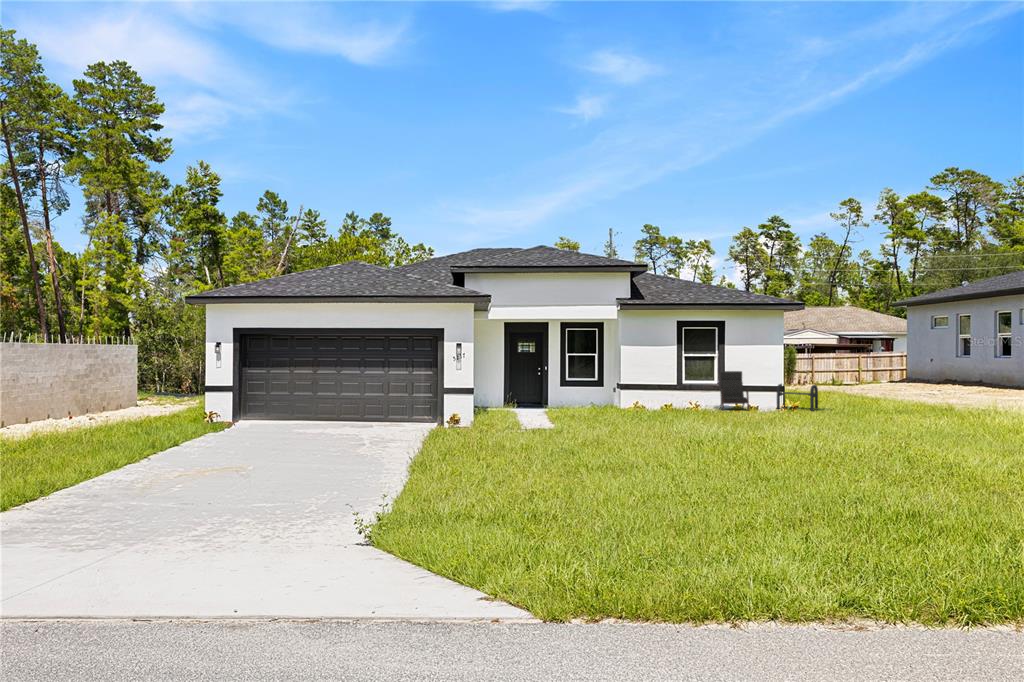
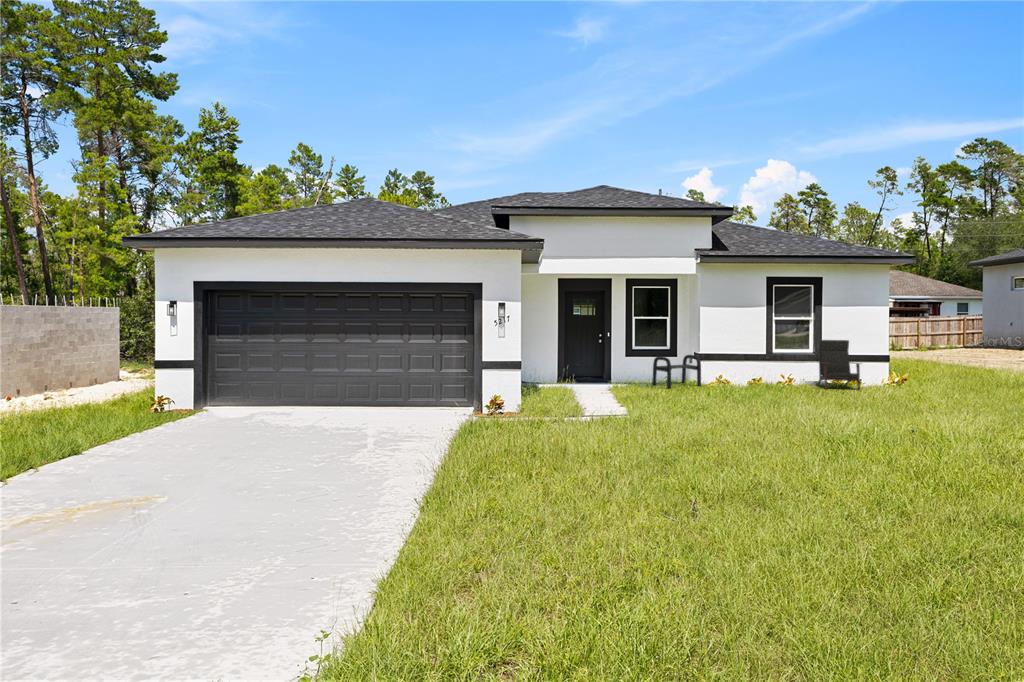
bench: present [777,384,818,411] -> present [652,355,701,388]

